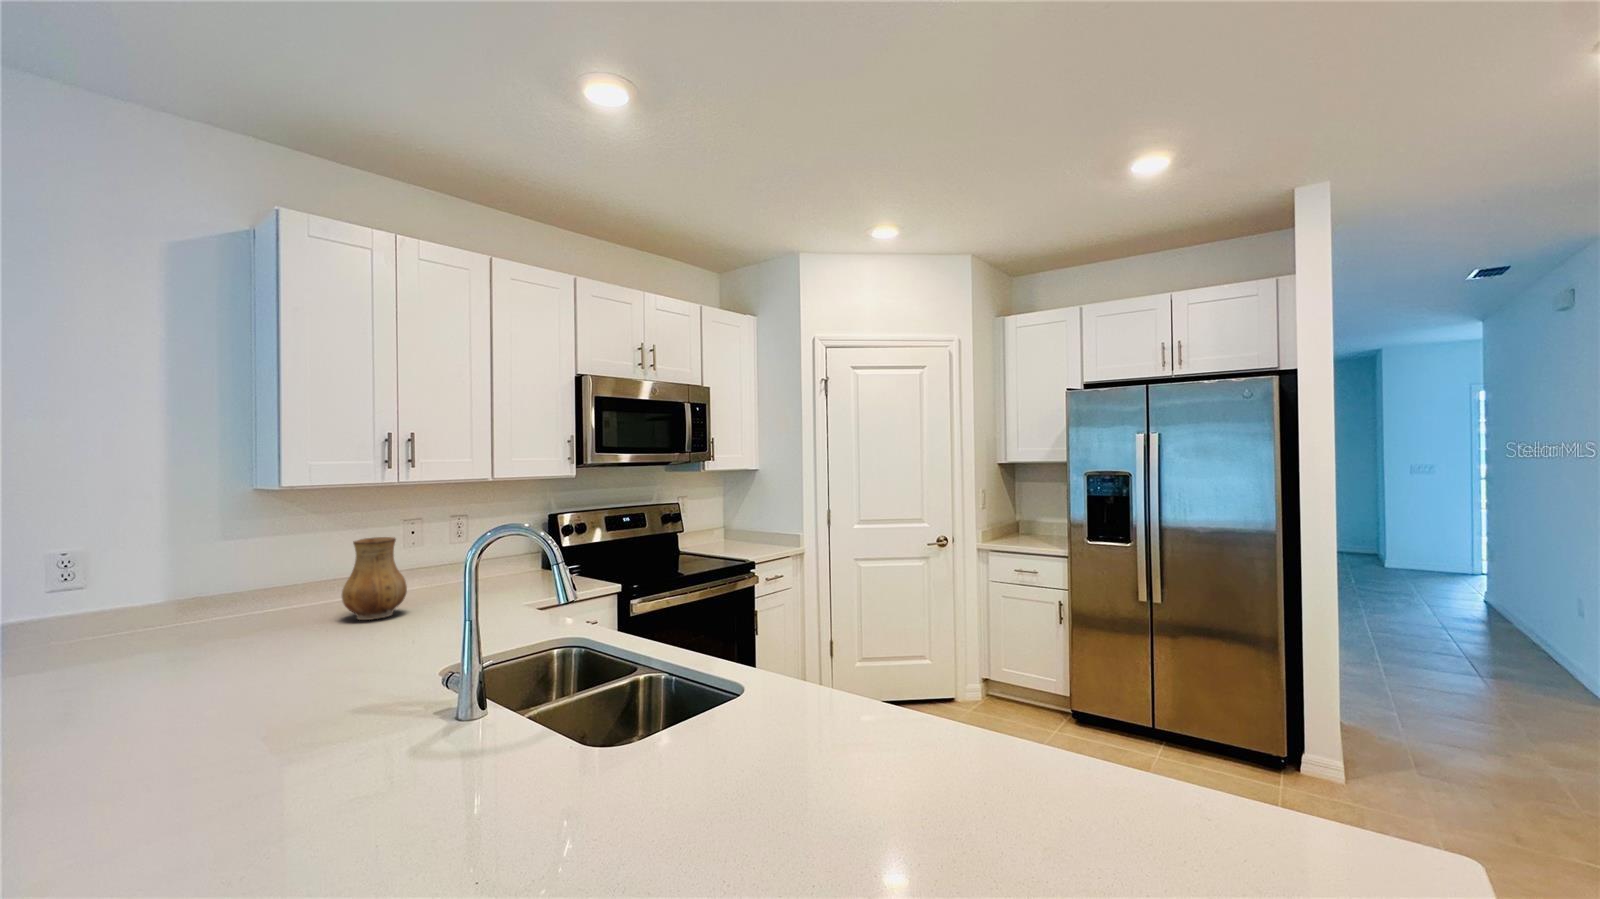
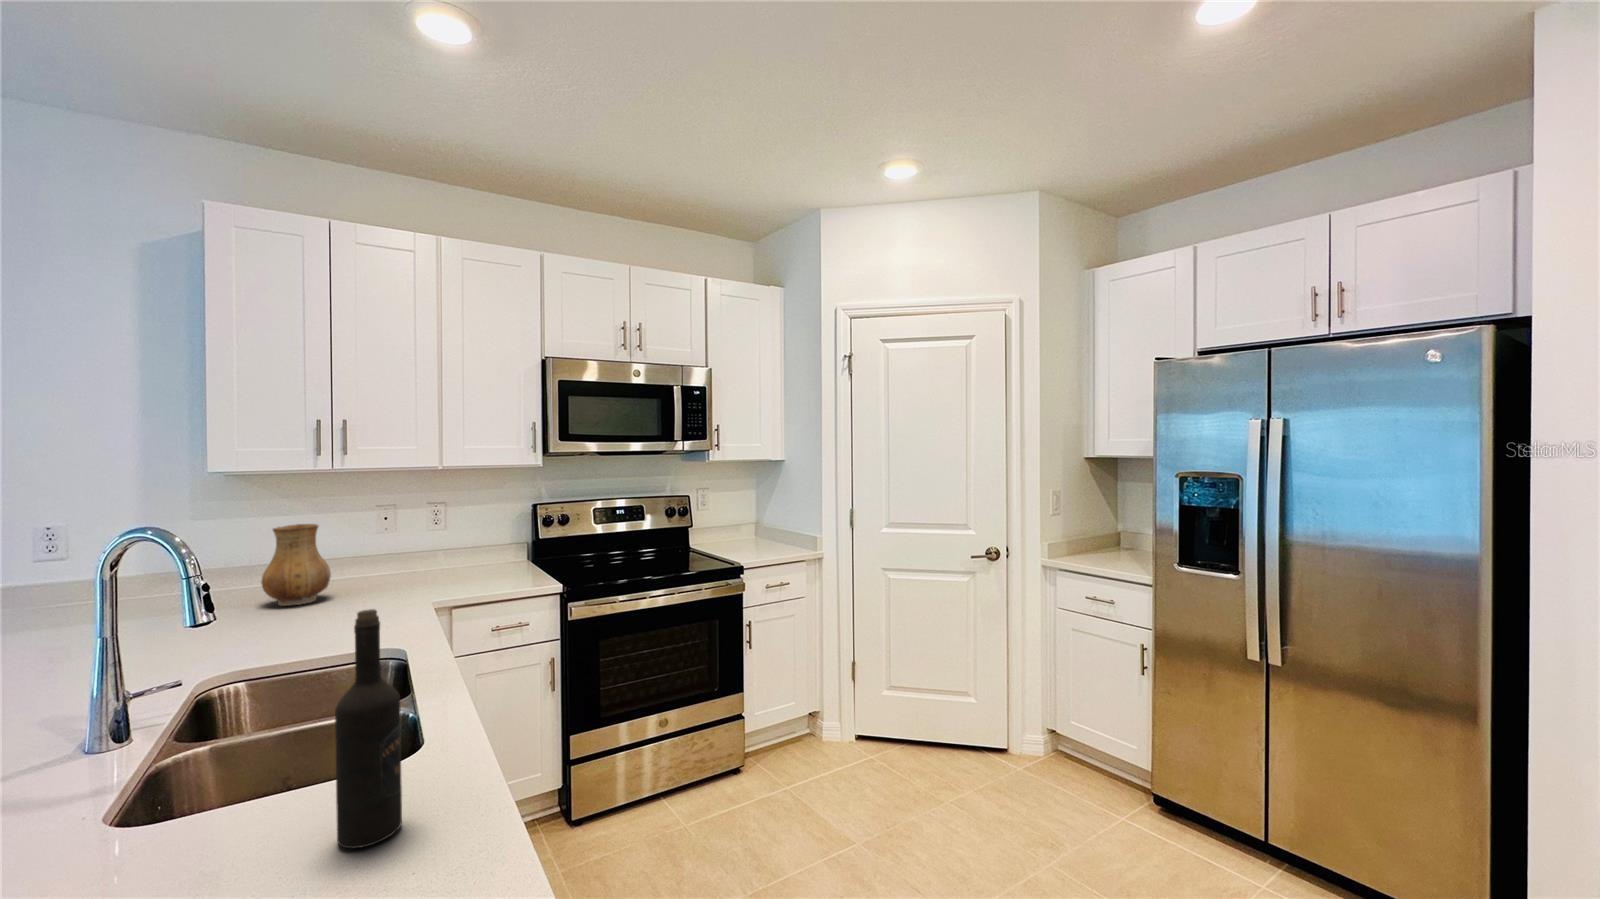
wine bottle: none [785,562,824,725] -> present [335,609,402,848]

